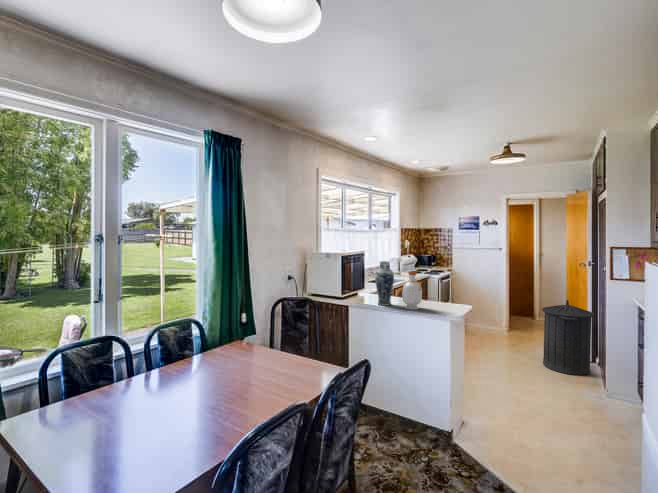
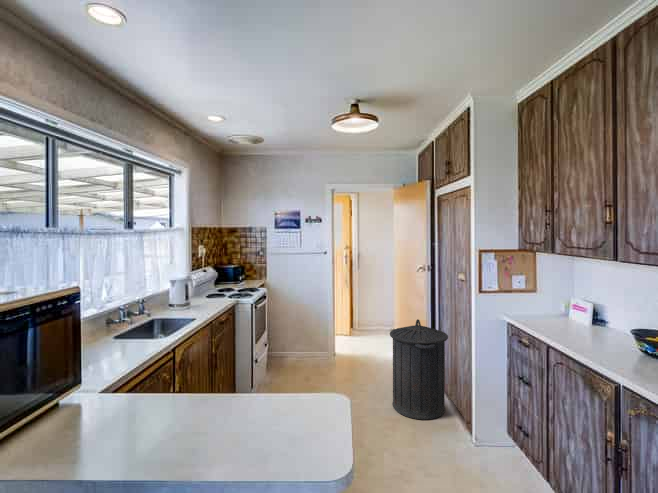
vase: present [375,261,394,306] -> none [104,307,159,431]
bottle: present [402,272,422,310] -> none [182,331,234,435]

